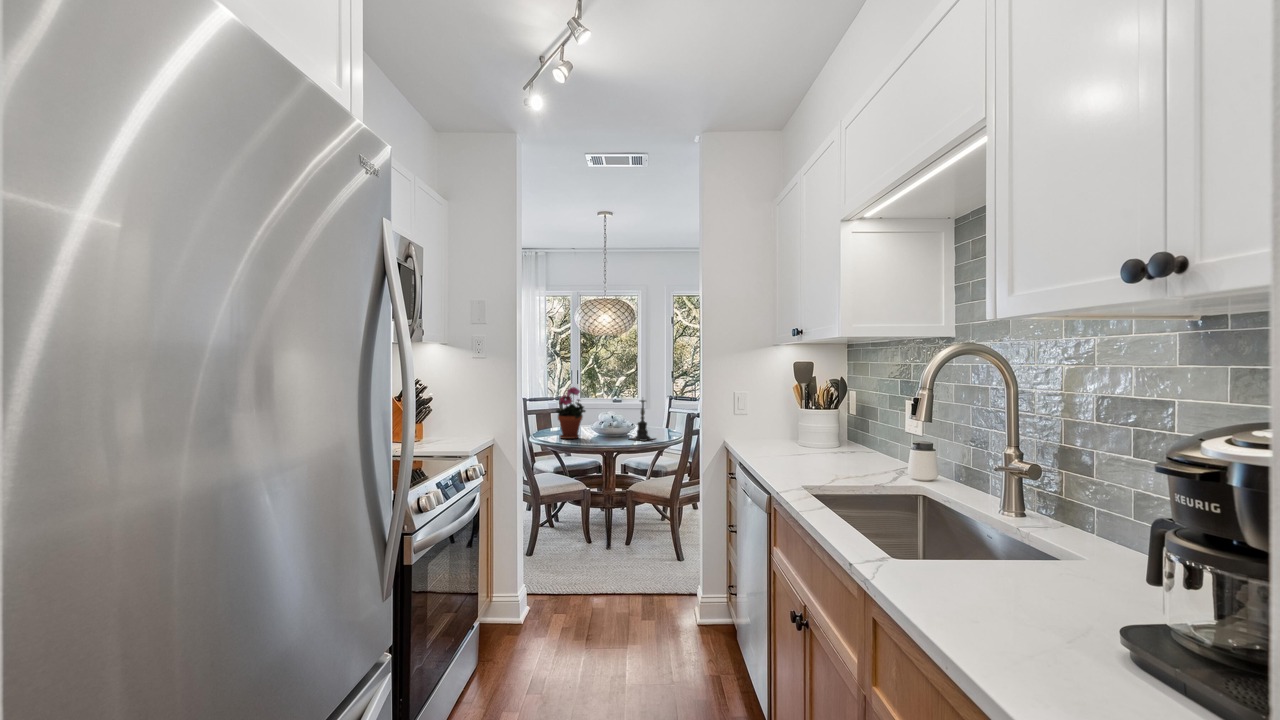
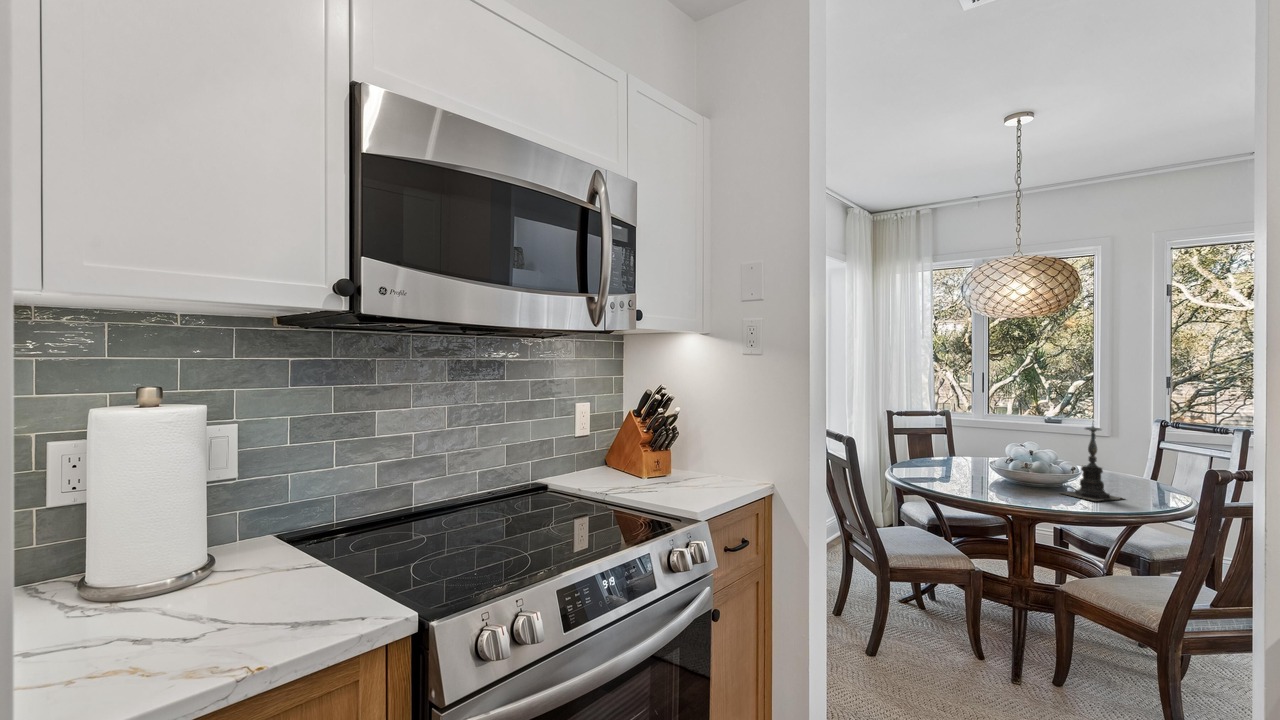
potted plant: present [556,387,585,439] -> none [926,399,978,482]

